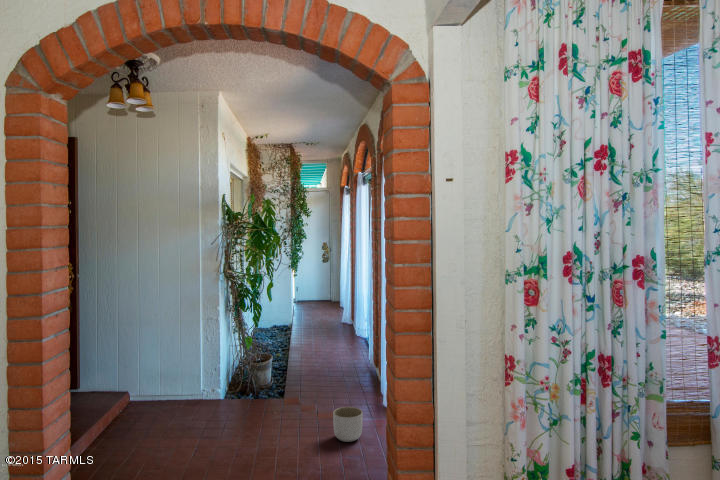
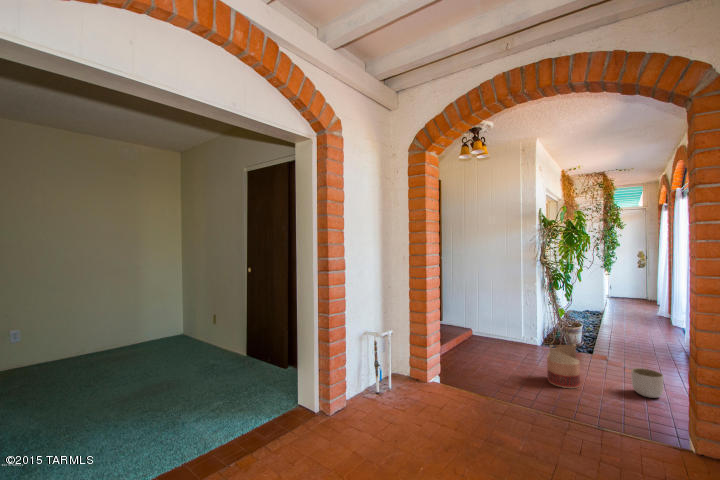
basket: none [241,395,280,460] -> present [547,345,580,388]

